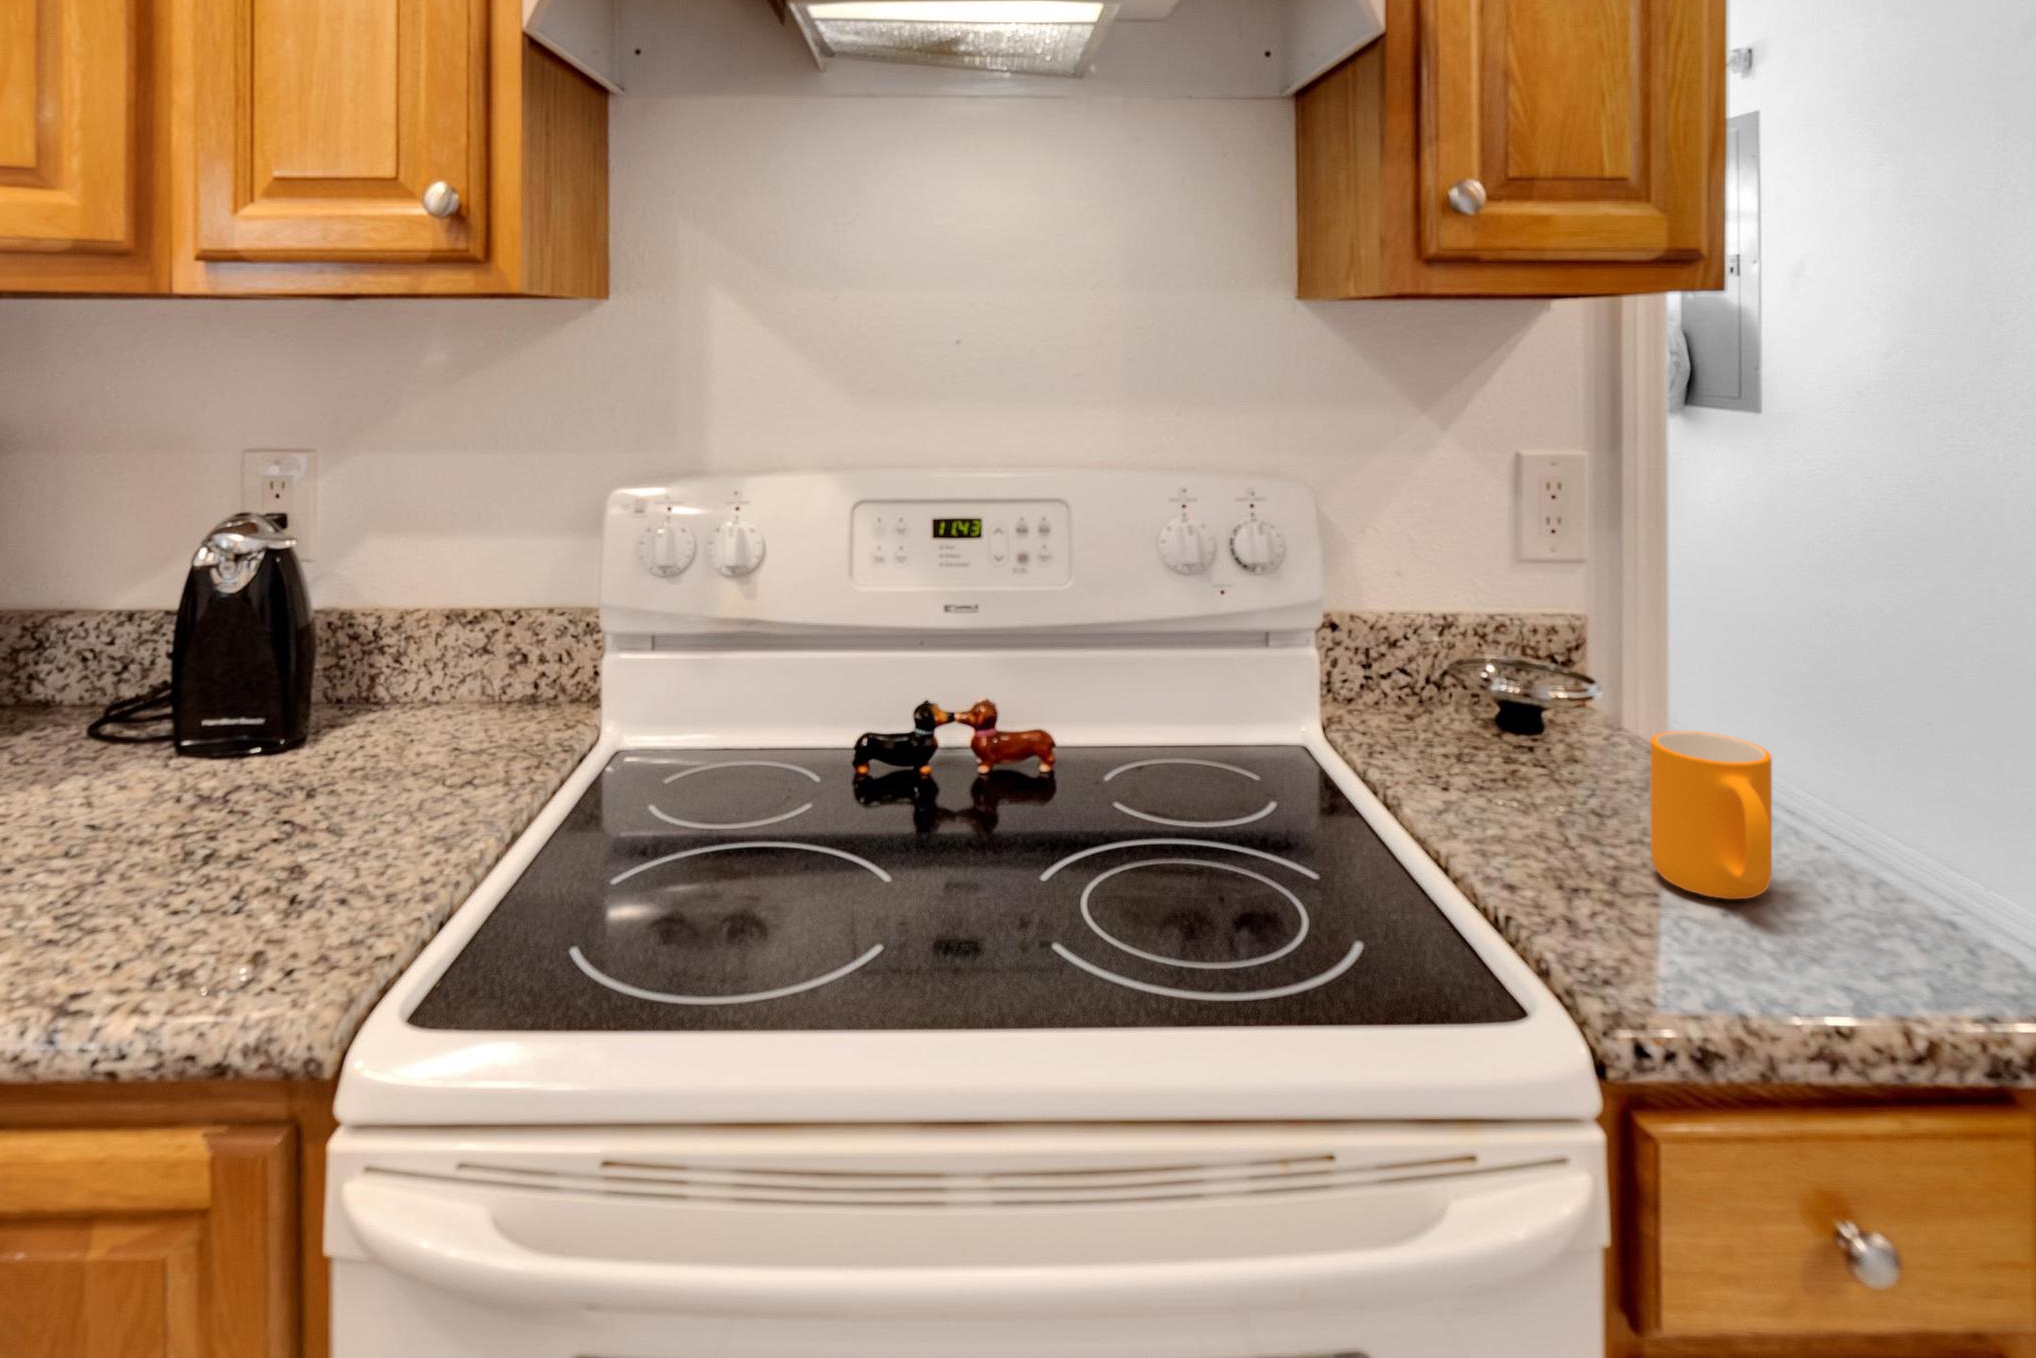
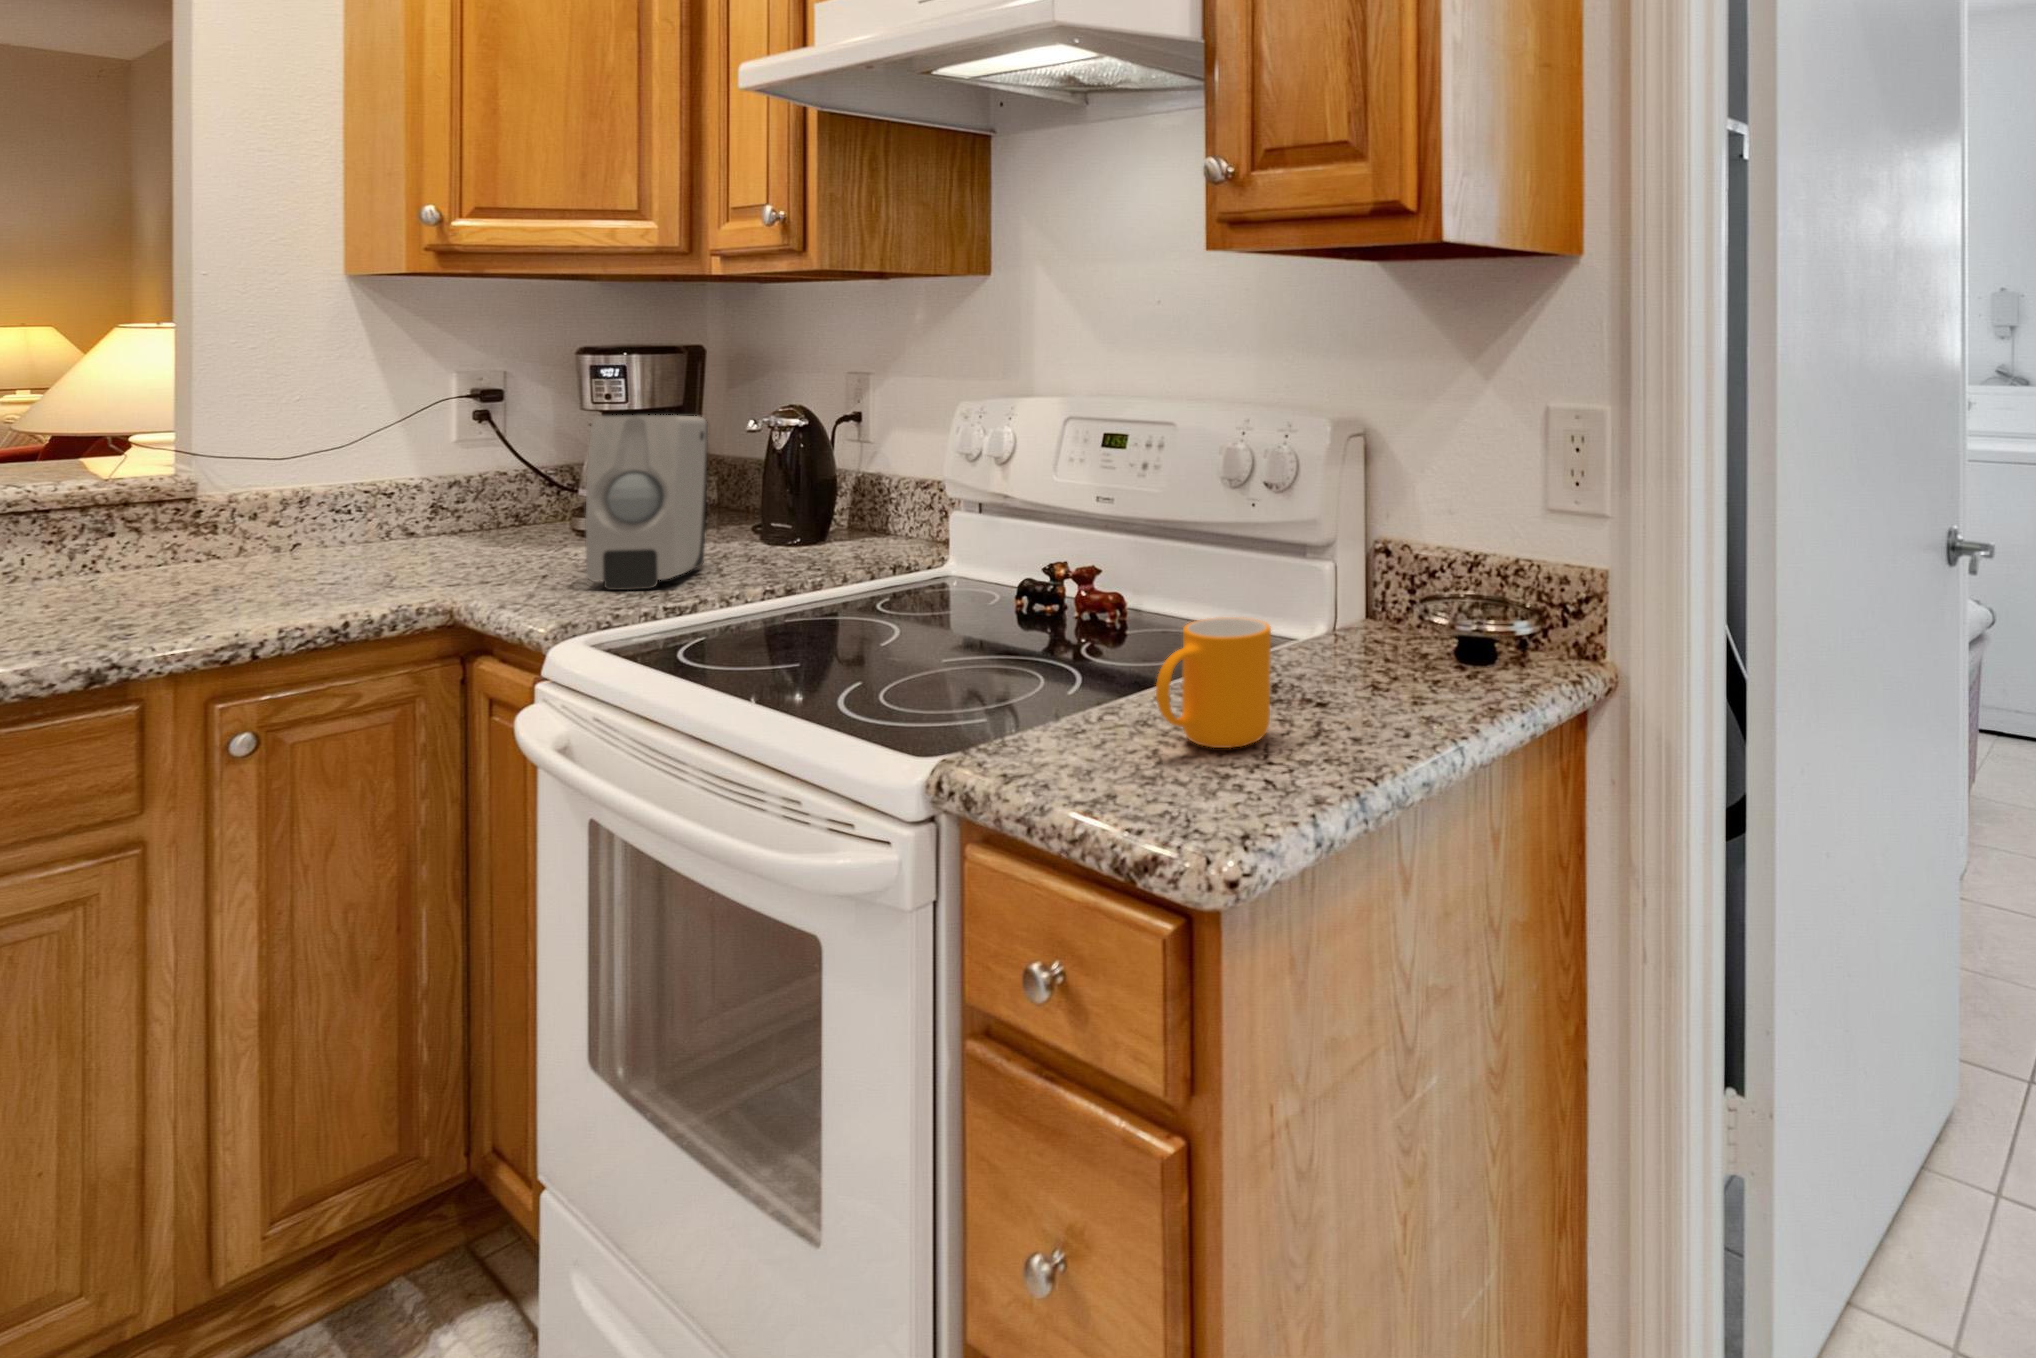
soap dispenser: none [64,551,301,914] -> present [585,415,708,590]

